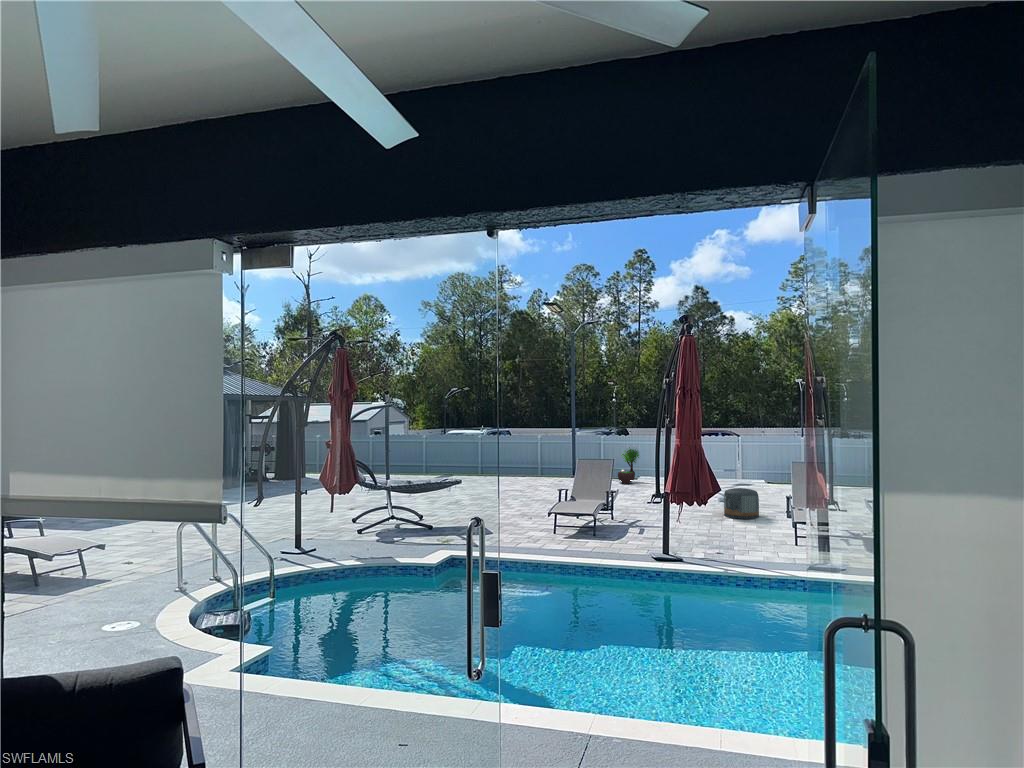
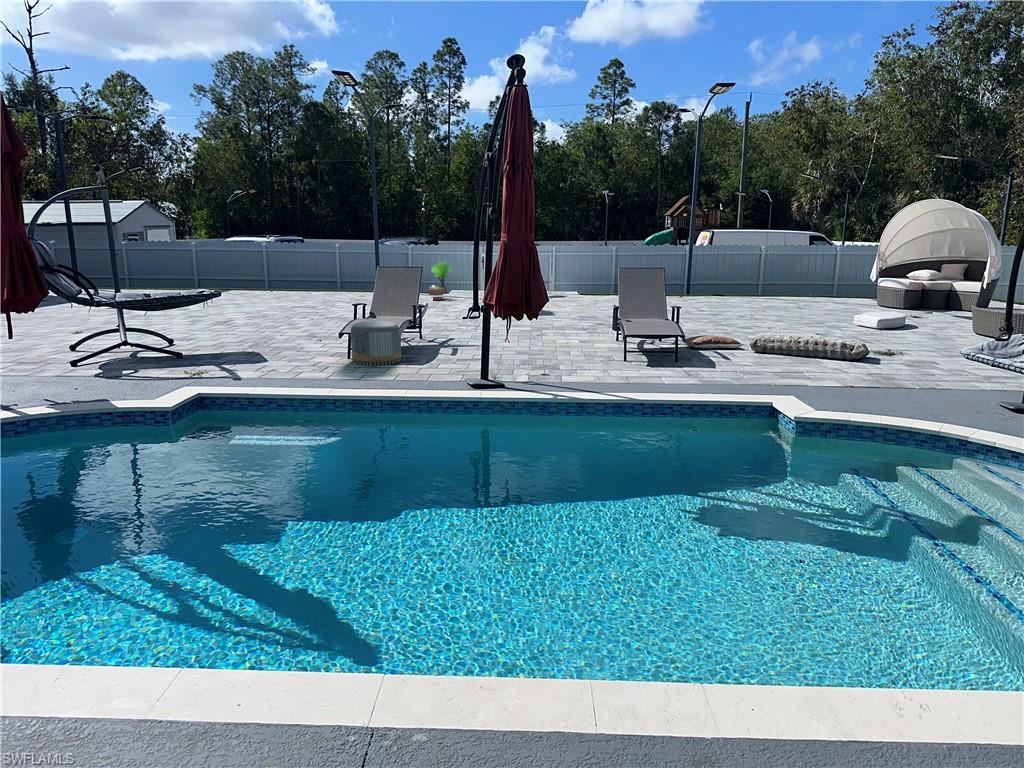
pouf: present [724,488,759,519] -> present [351,320,401,366]

